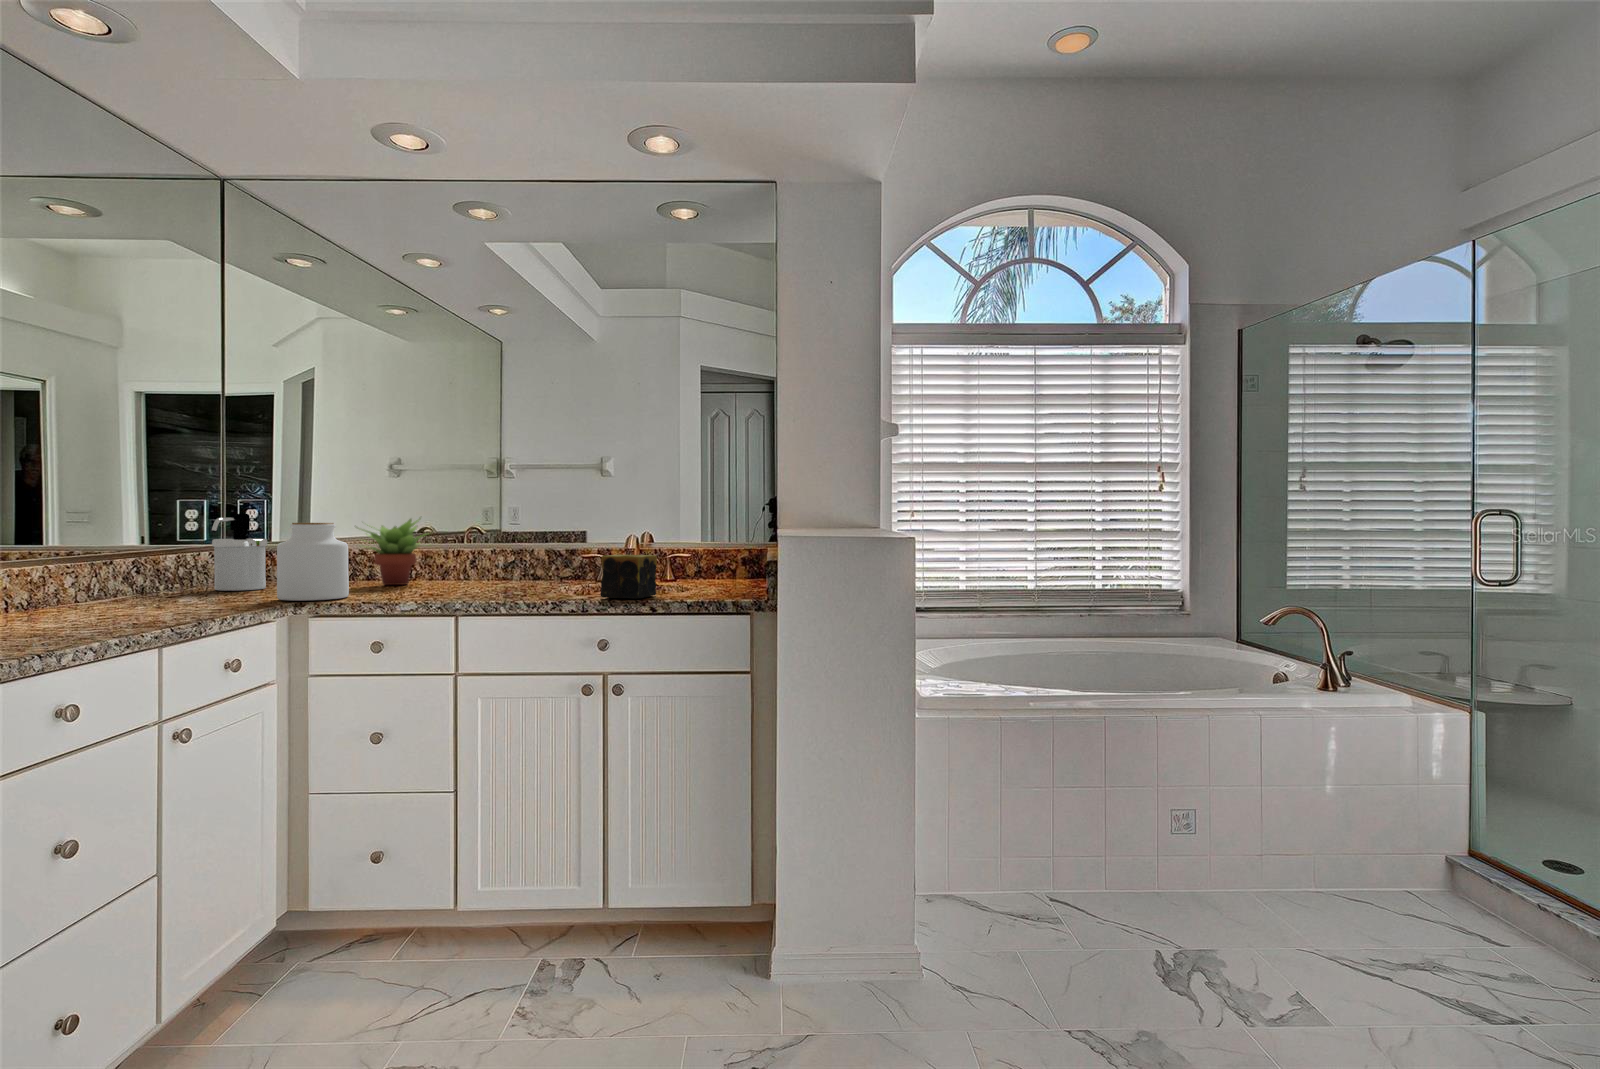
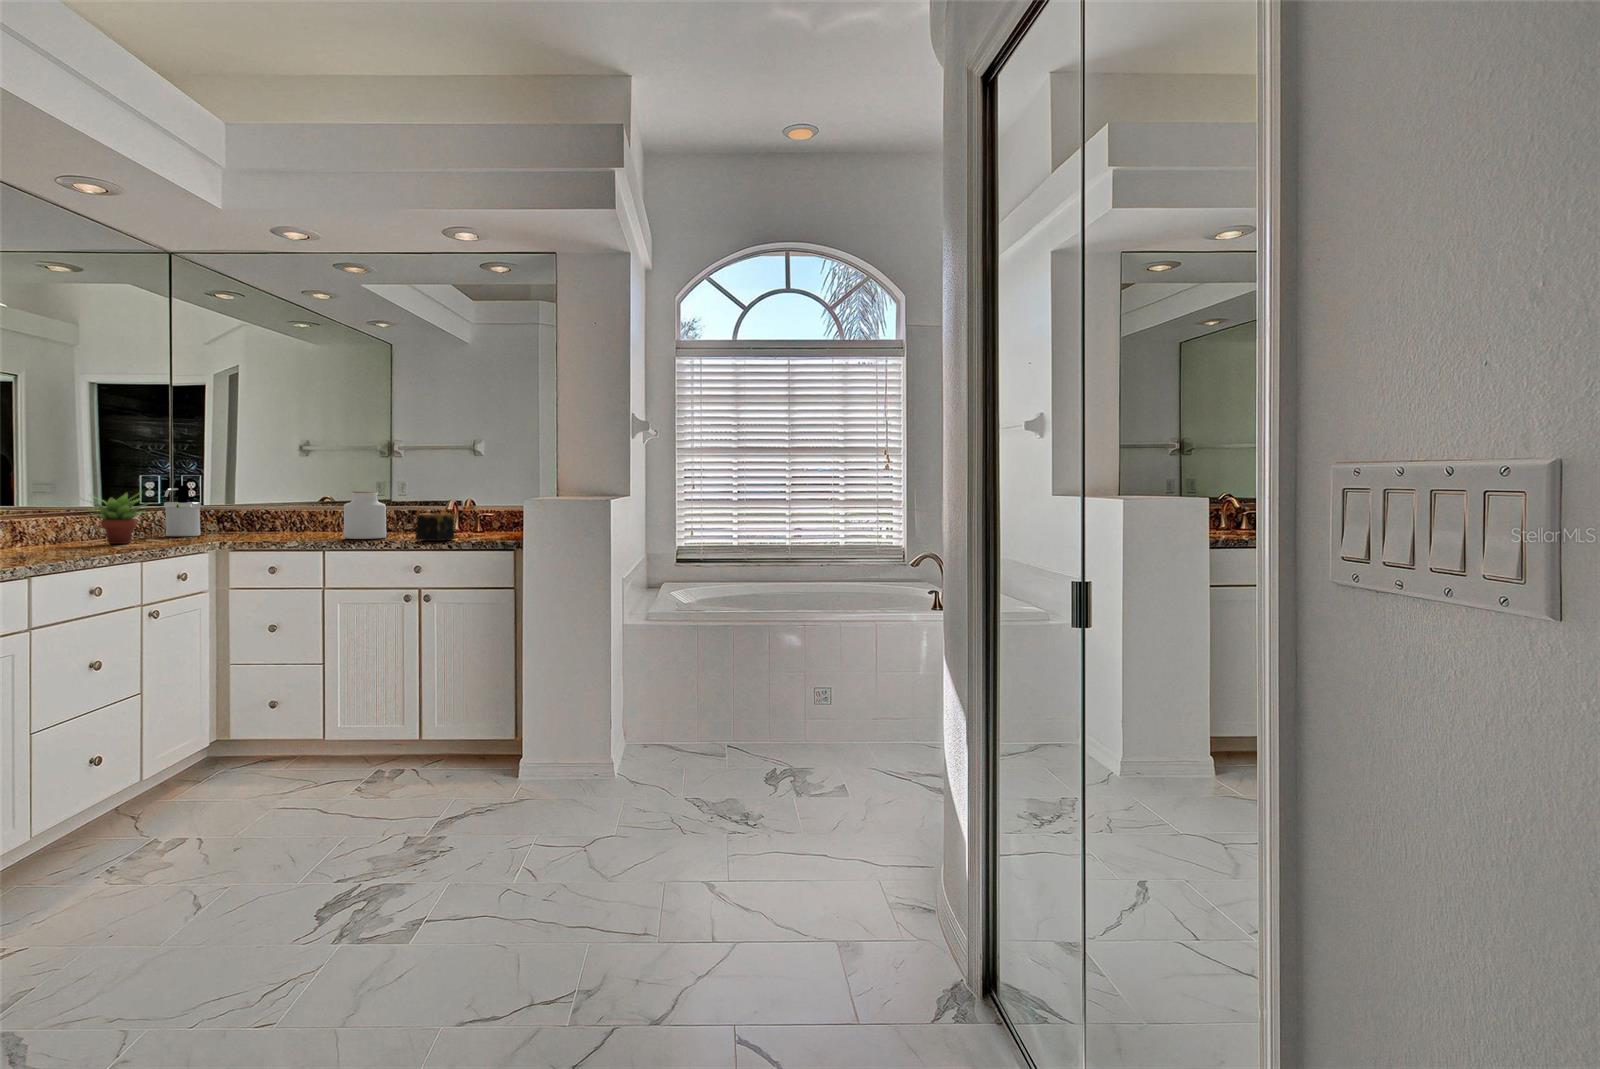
succulent plant: present [360,518,427,585] -> present [91,493,146,544]
jar: present [277,523,349,601] -> present [344,492,386,539]

